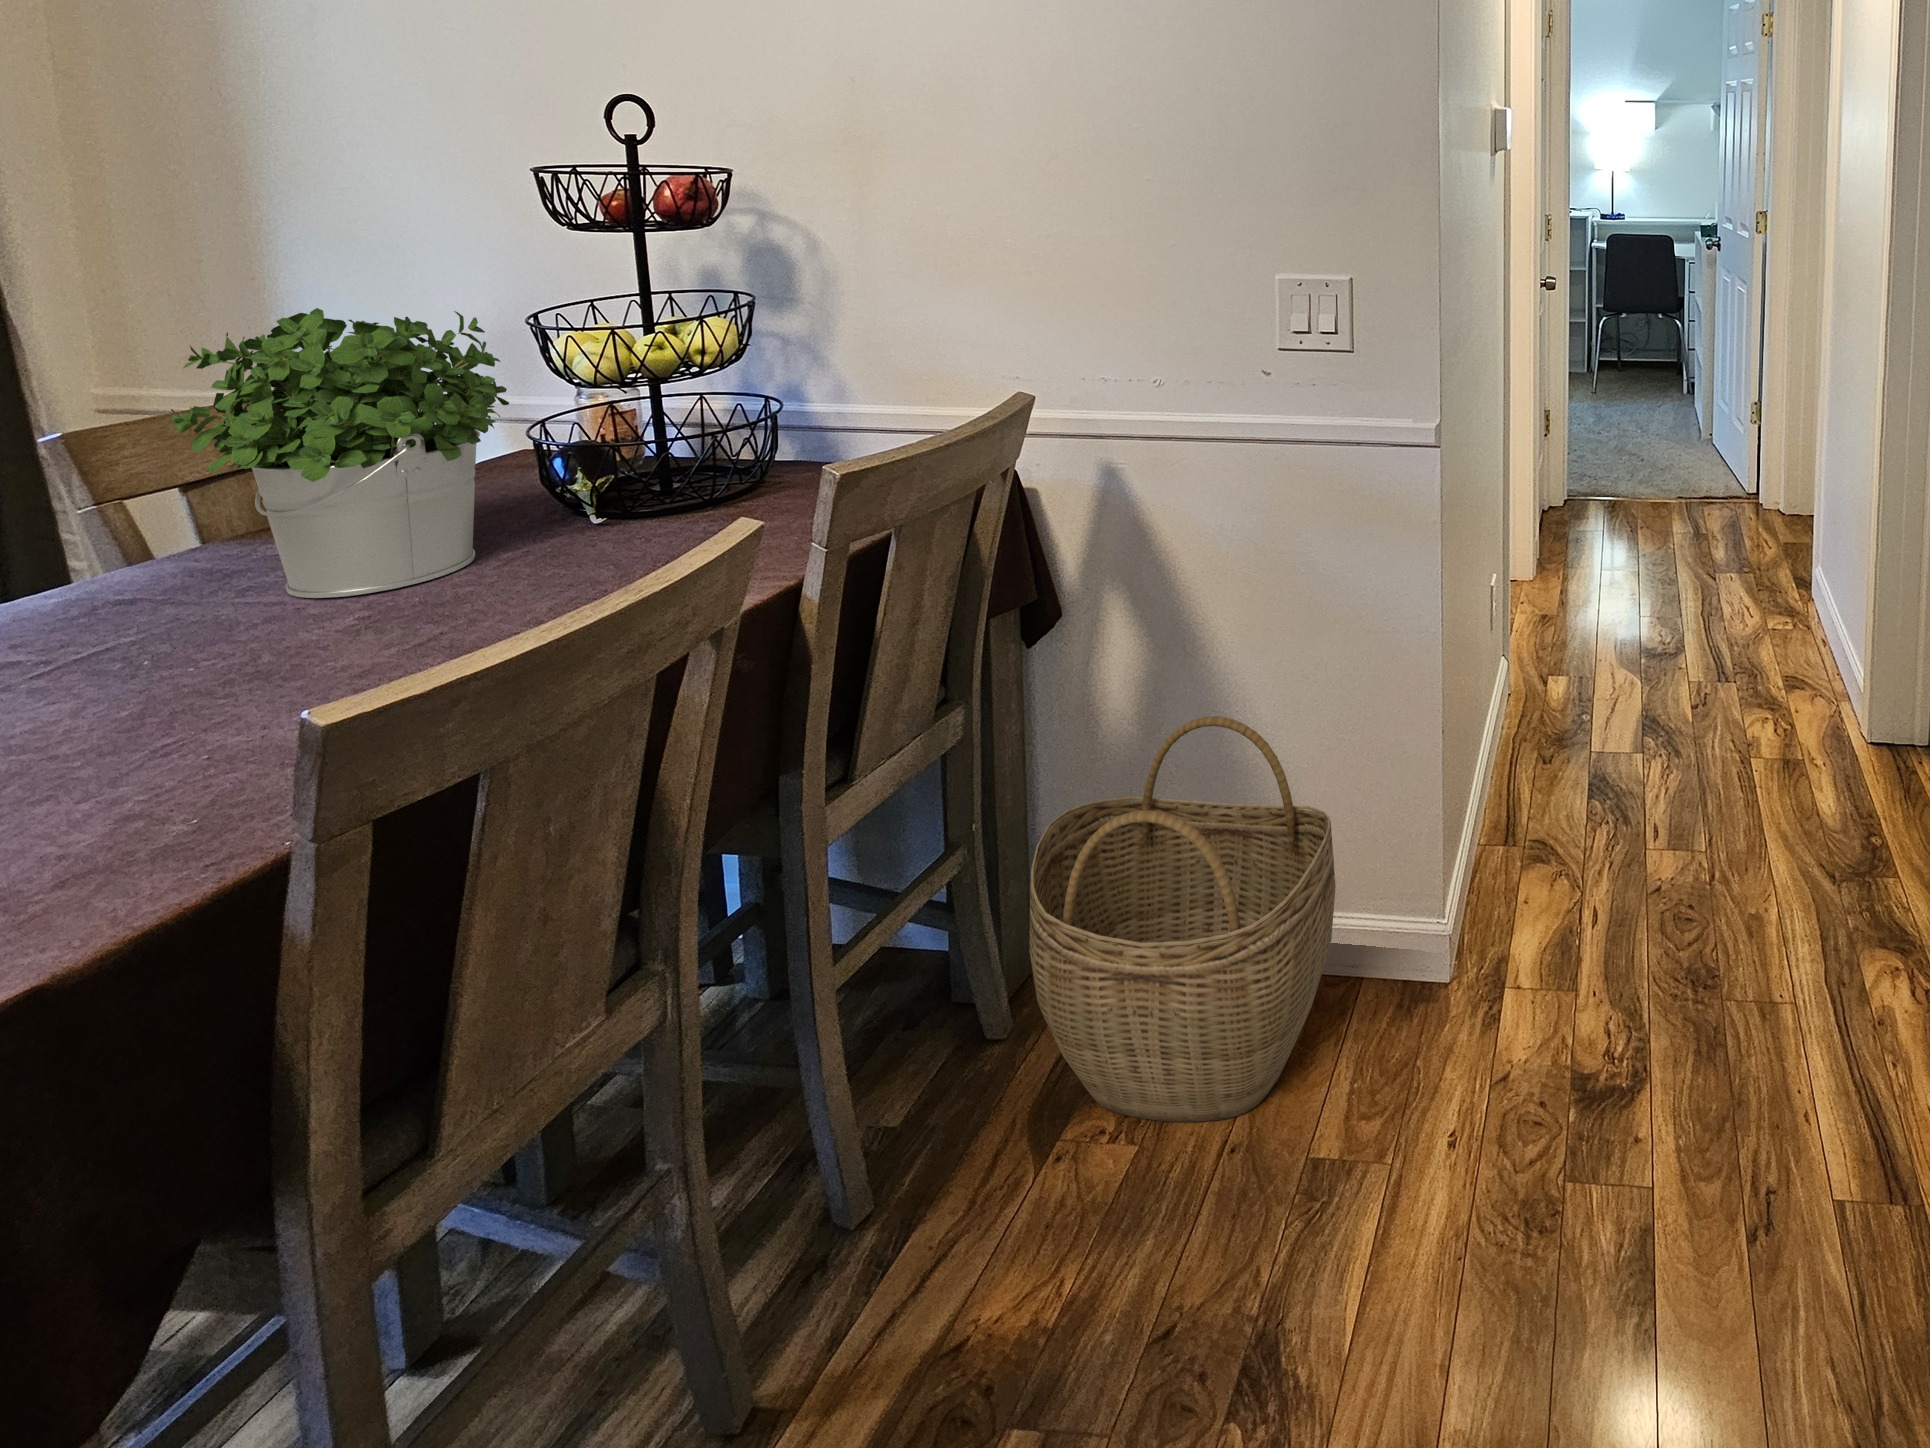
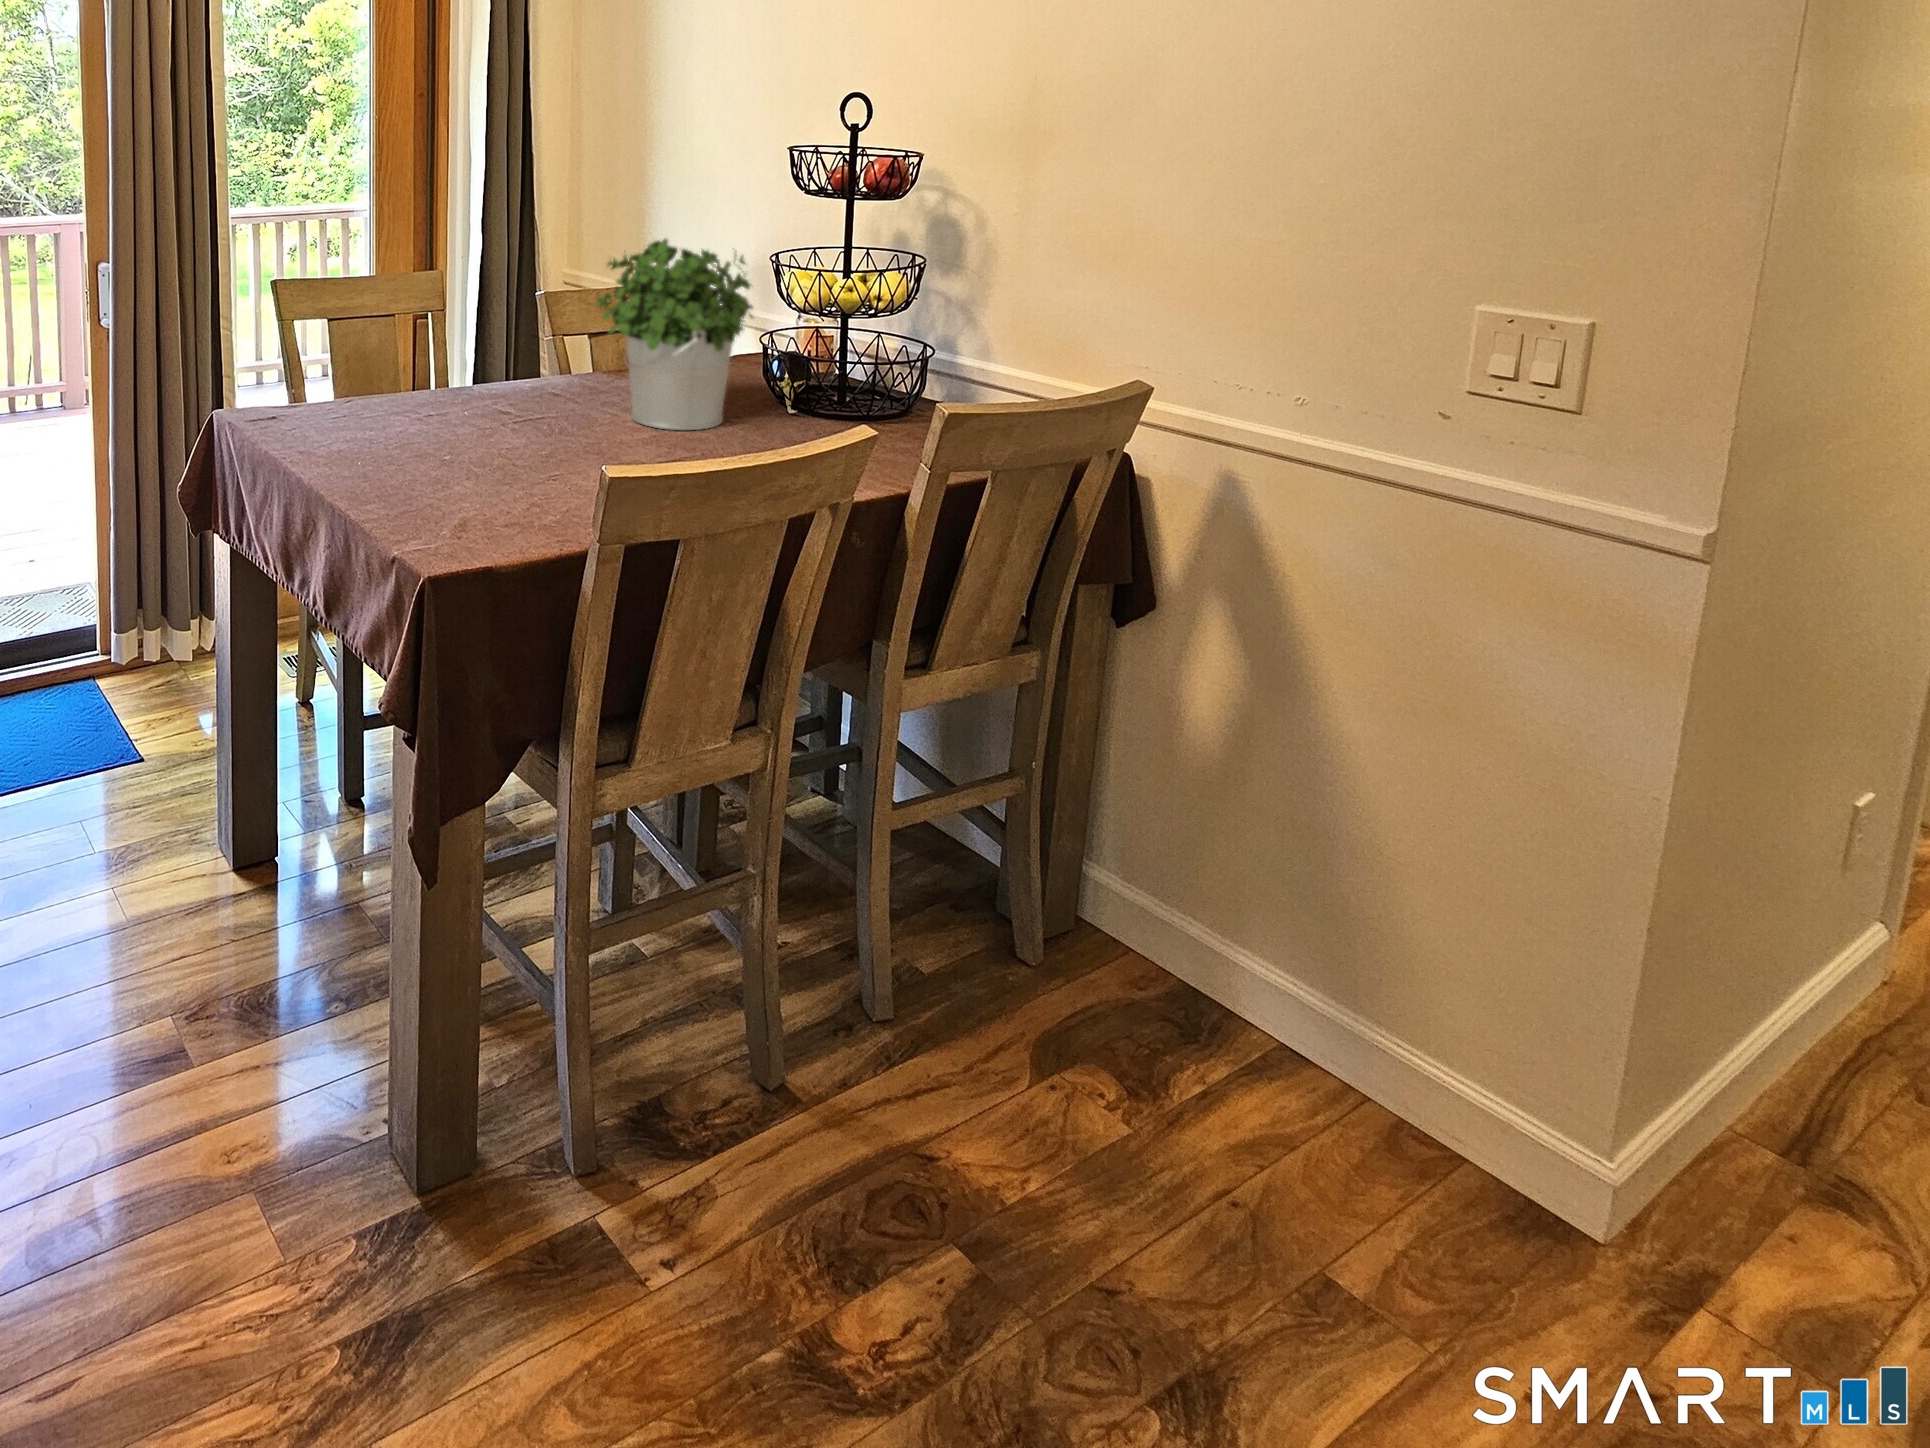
woven basket: present [1029,716,1336,1122] -> none [1059,763,1429,1184]

